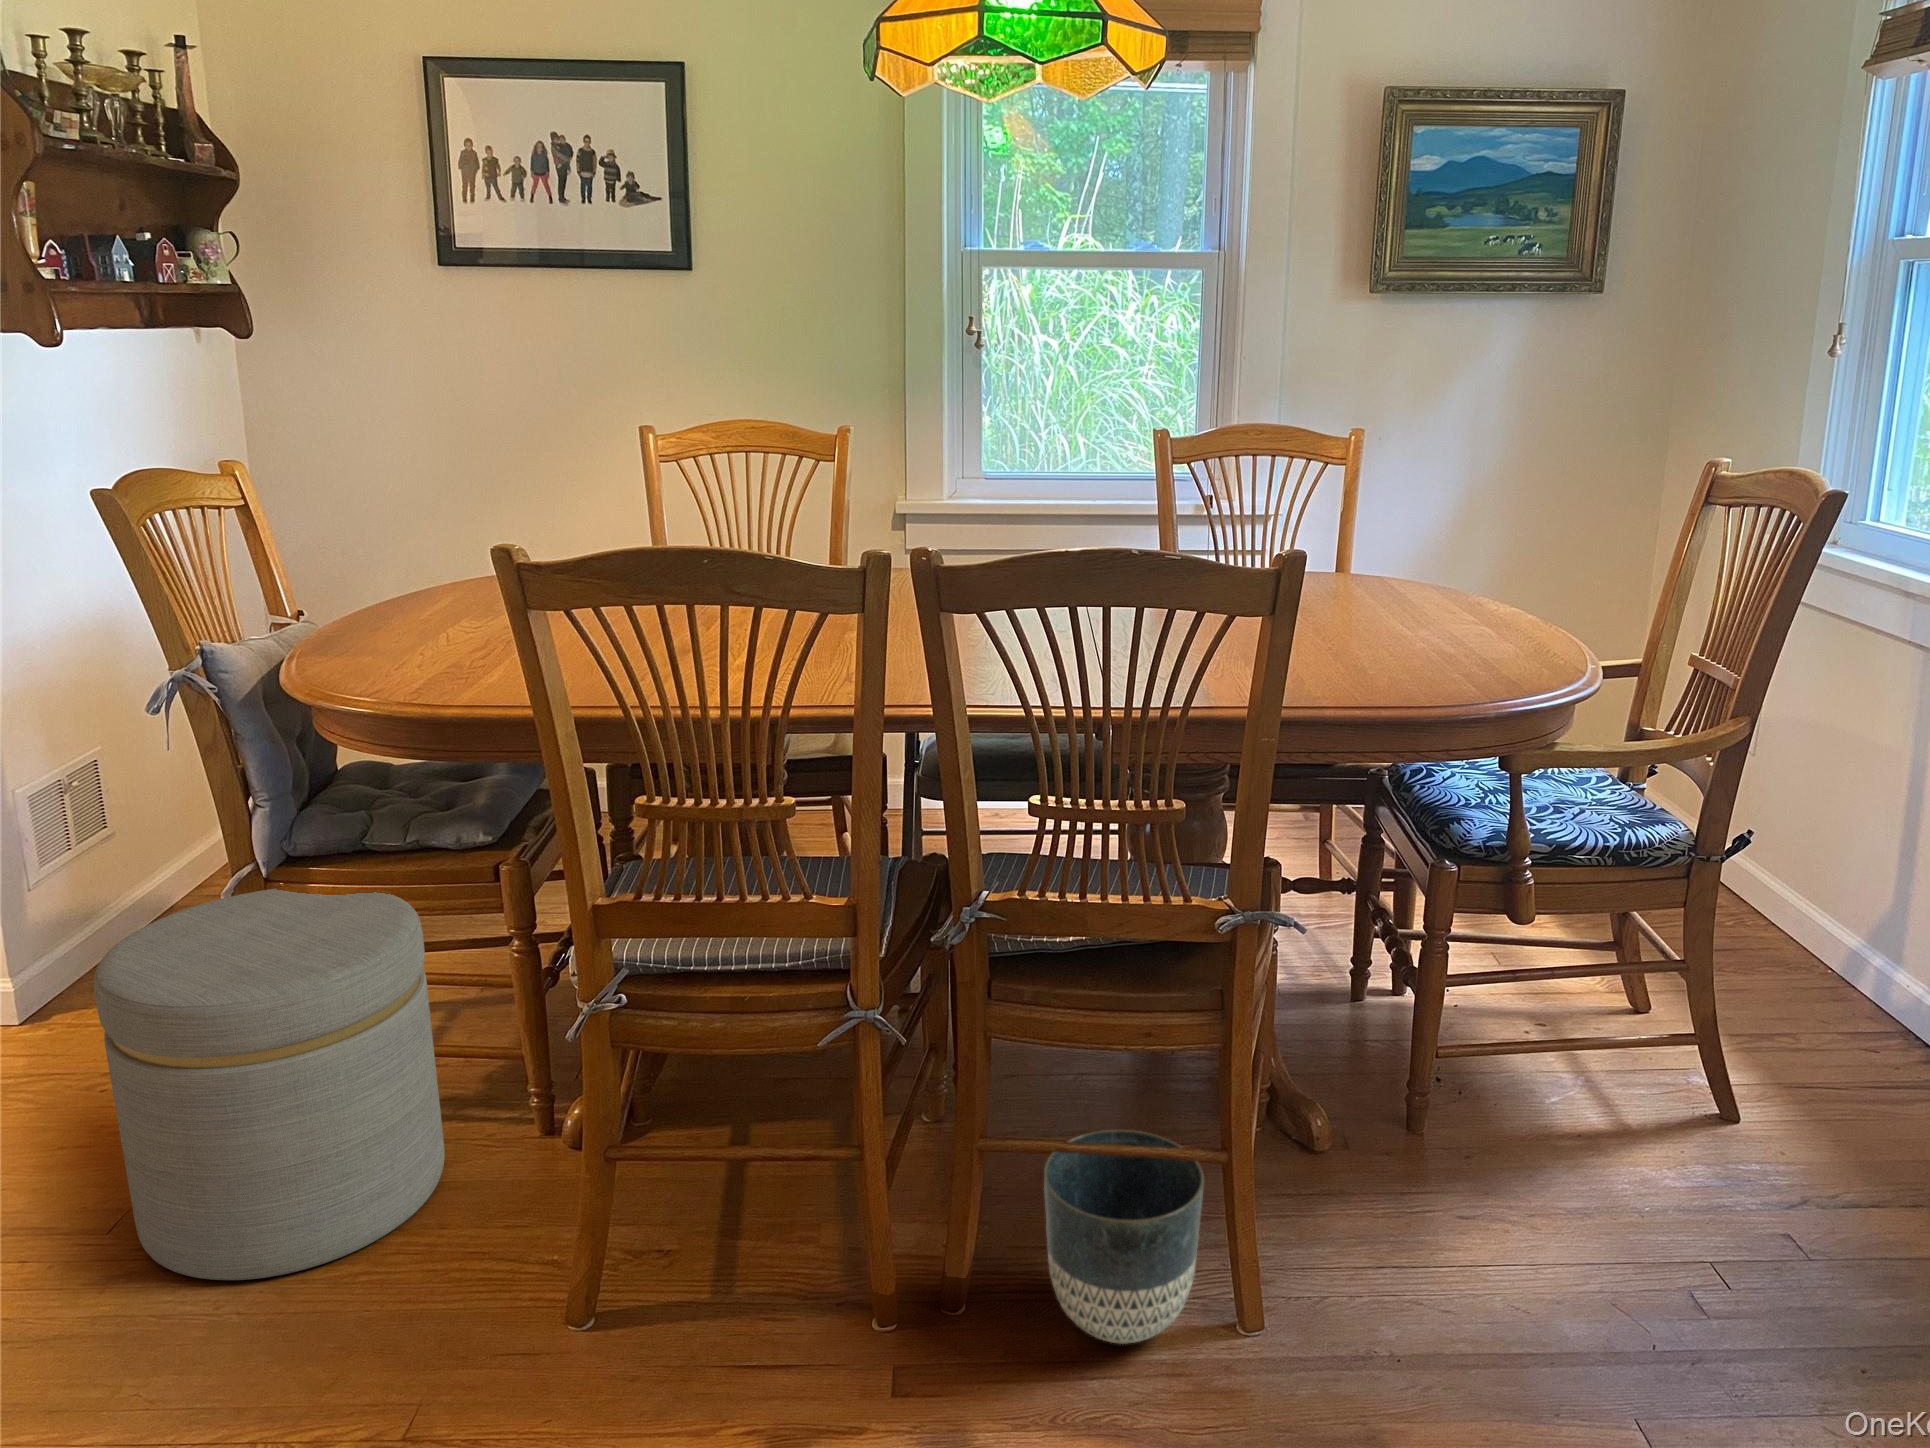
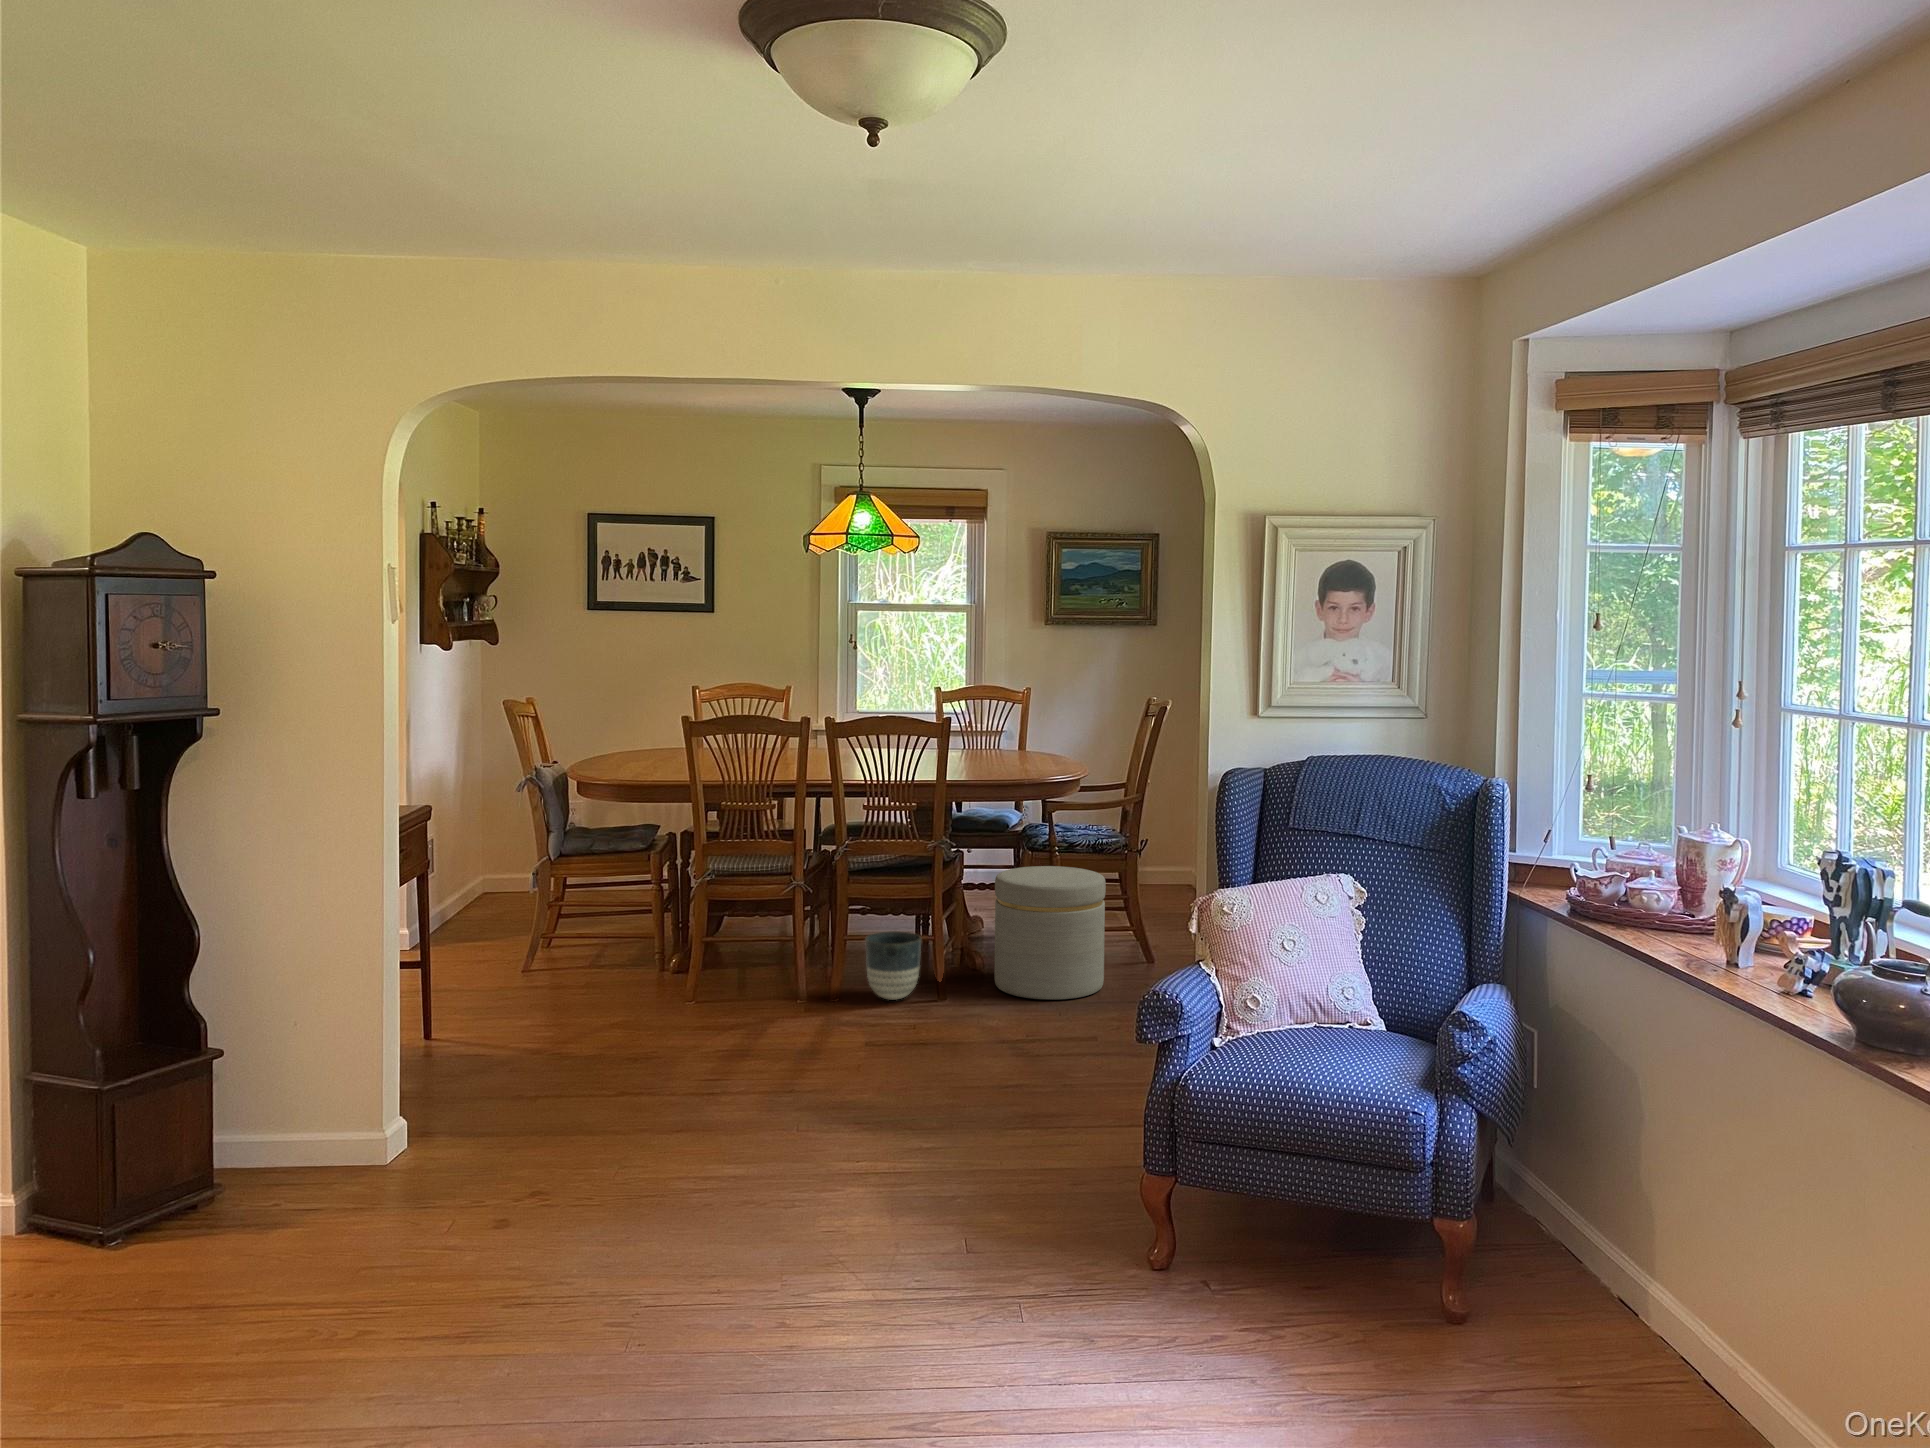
ottoman: present [94,889,445,1280] -> present [995,866,1106,1000]

